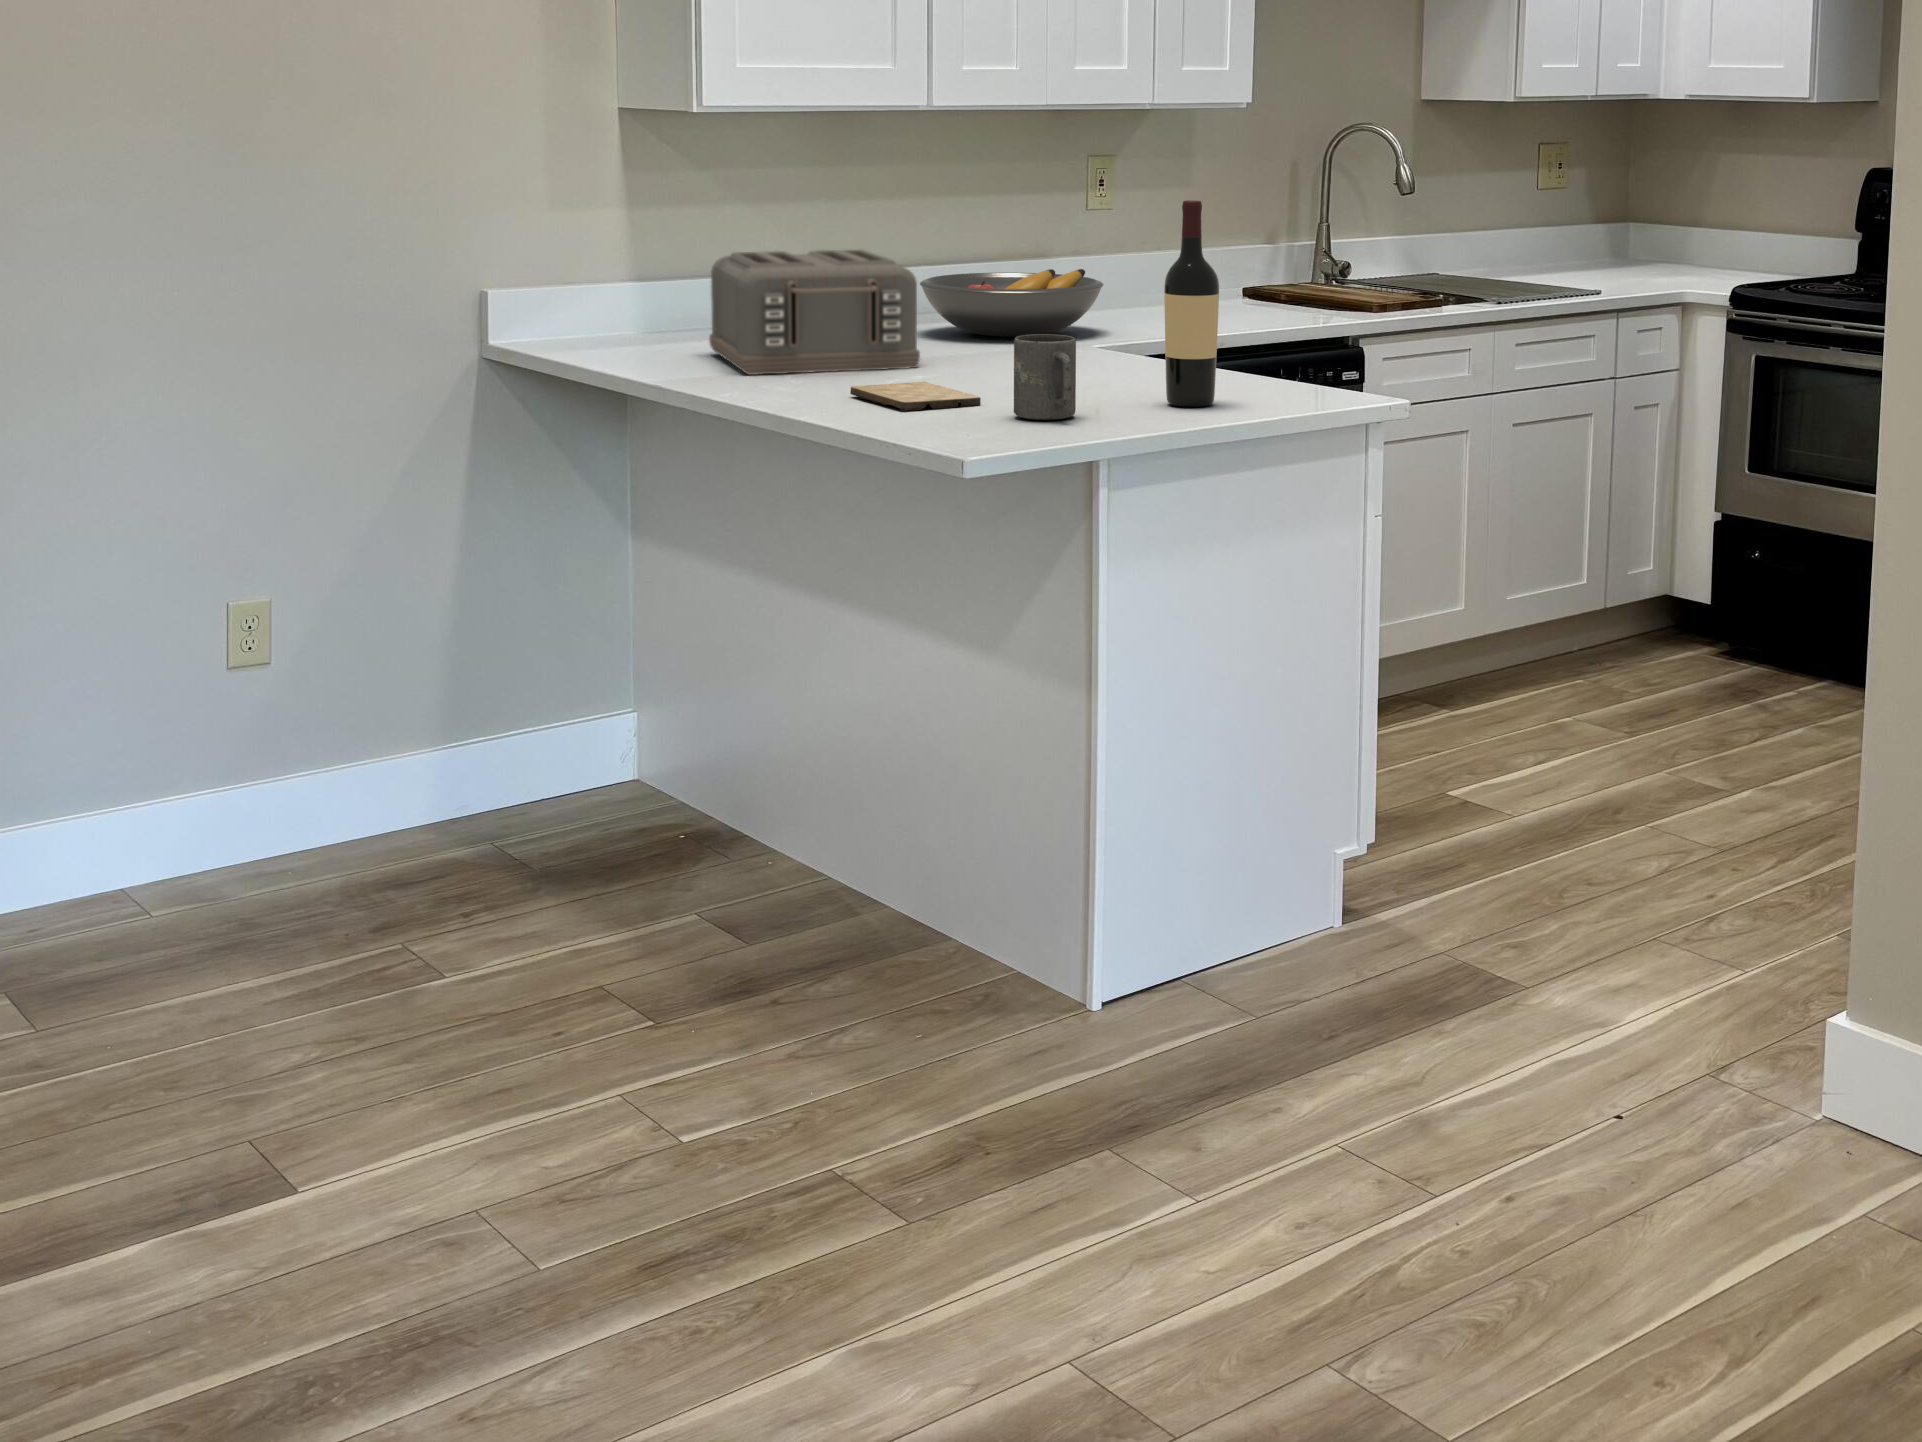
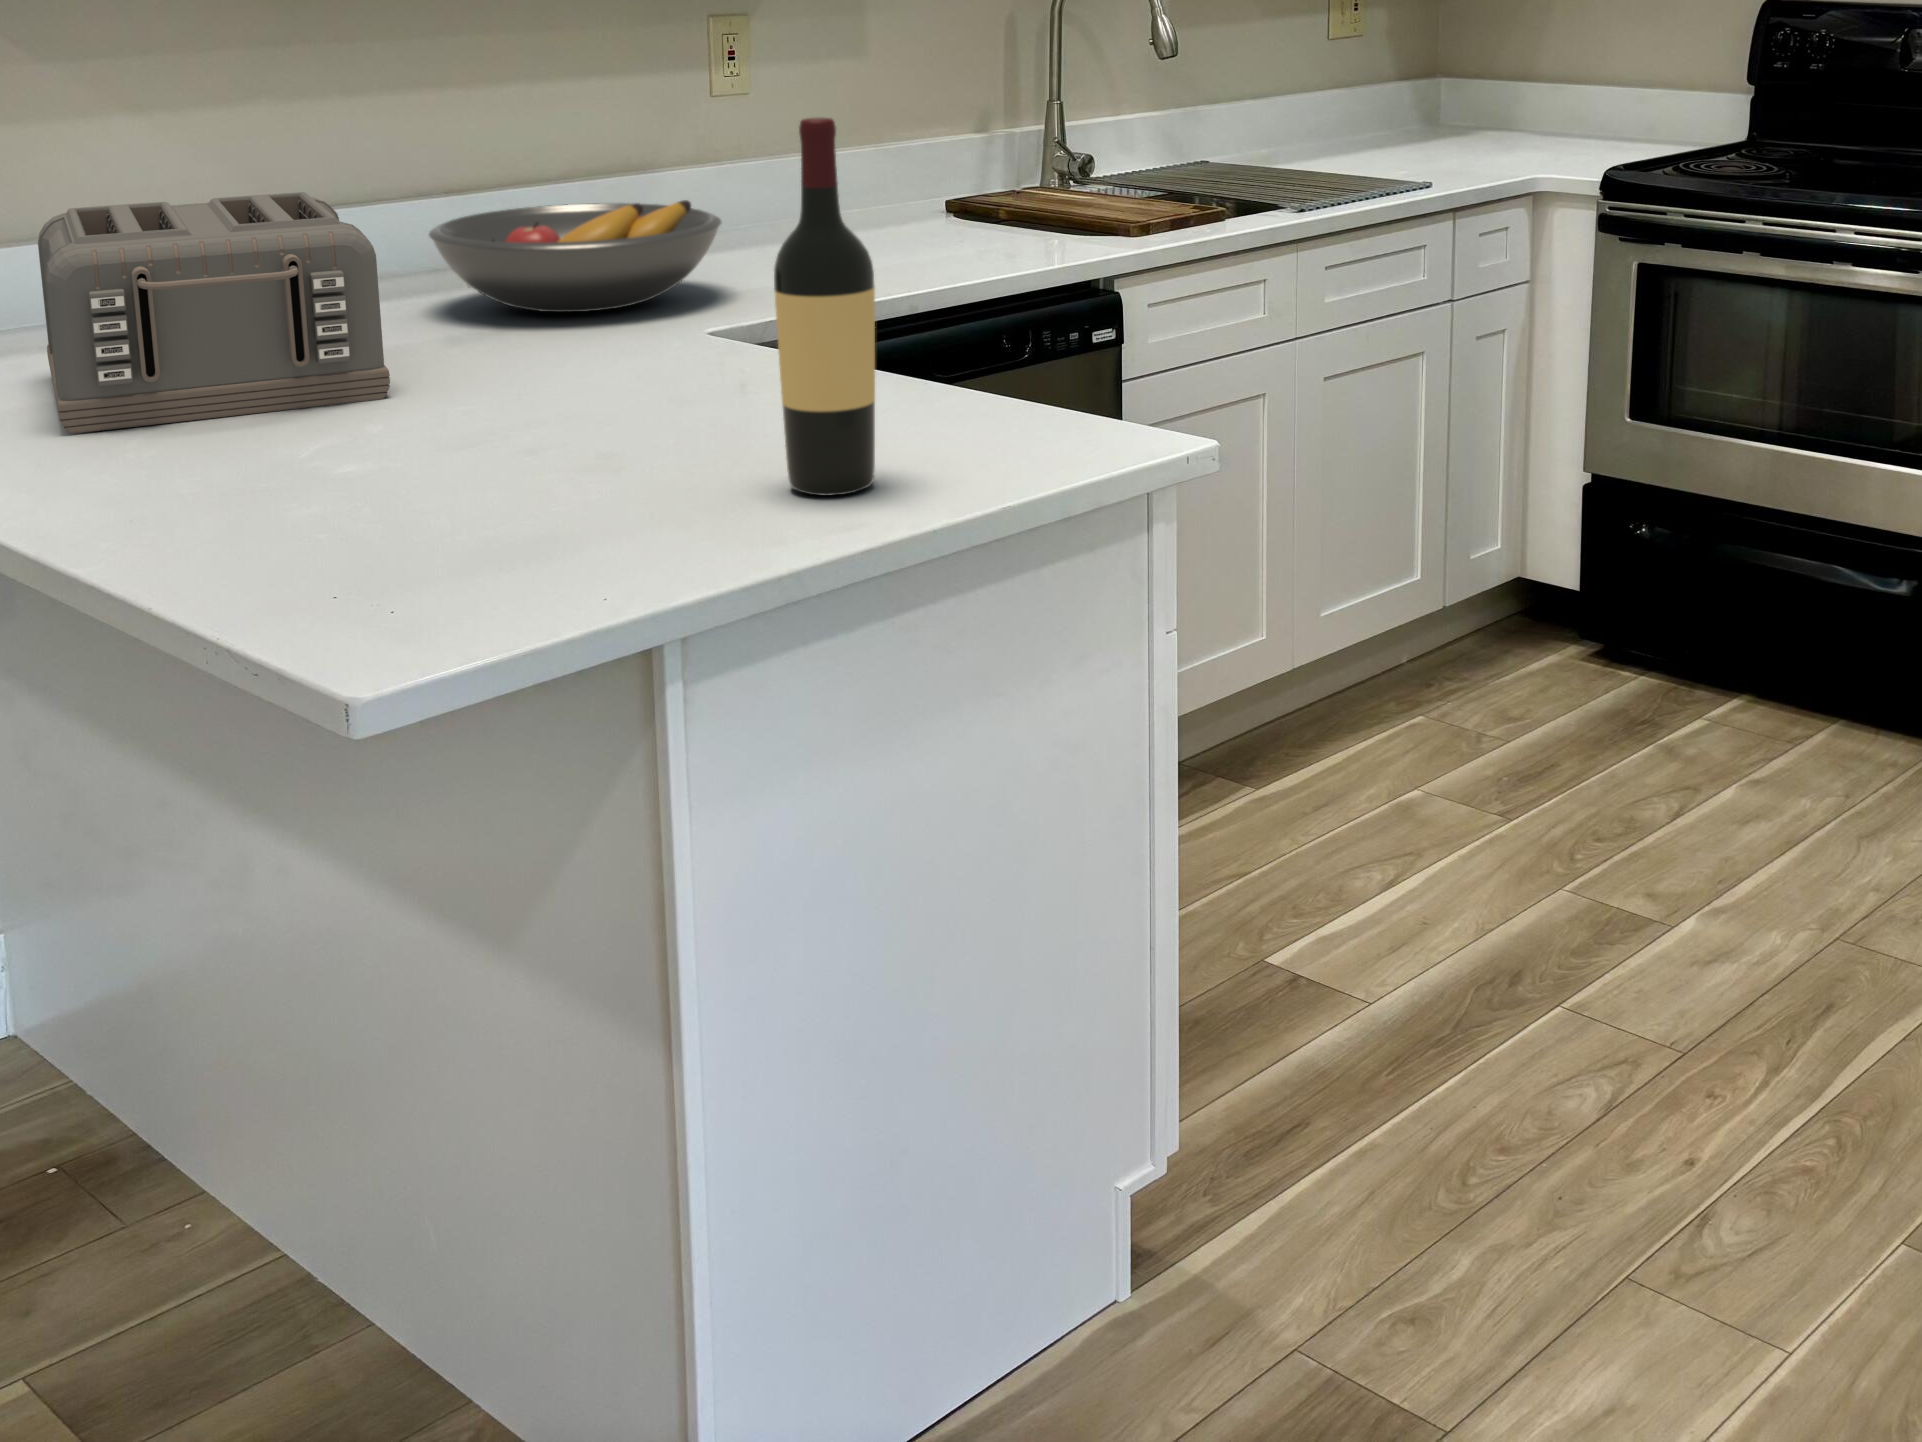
mug: present [1014,334,1076,420] -> none [480,384,608,556]
cutting board: present [850,382,981,411] -> none [211,452,445,538]

